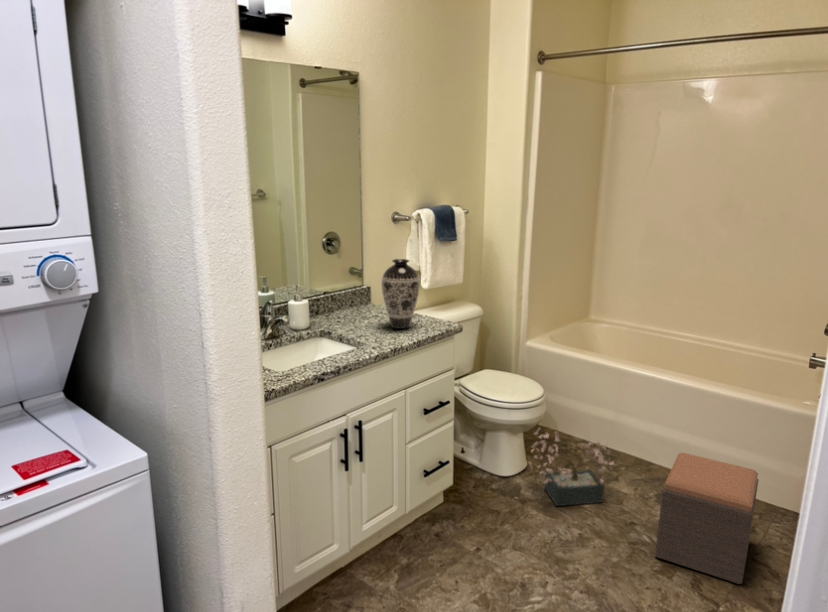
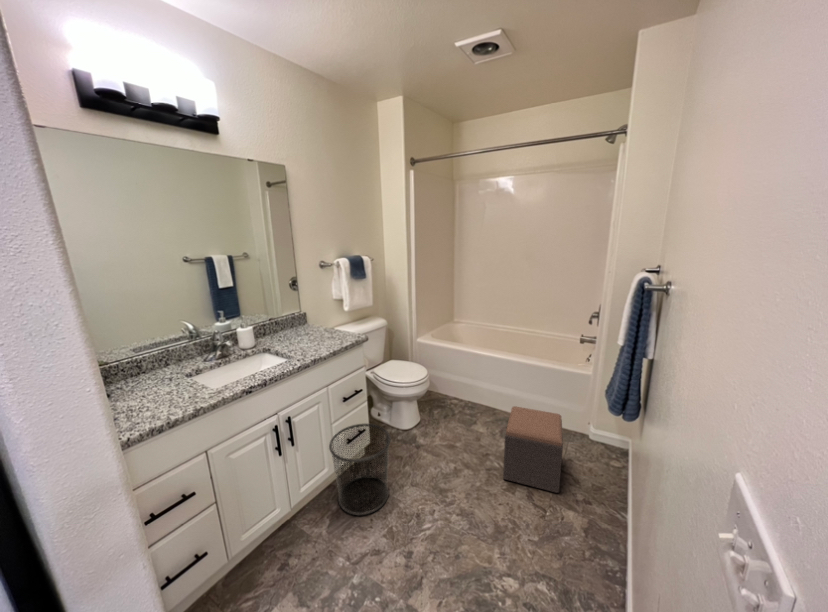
decorative vase: present [382,259,420,329] -> none [307,294,335,342]
decorative plant: present [529,431,614,506] -> none [420,397,473,448]
waste bin: none [403,452,490,574] -> present [329,424,391,515]

